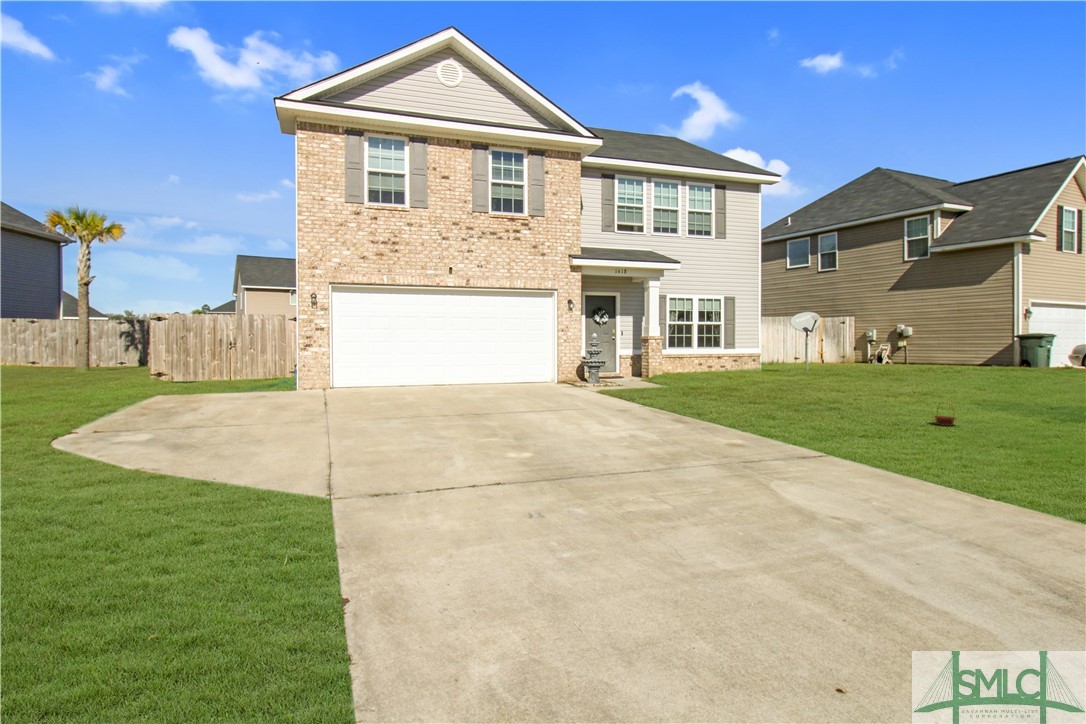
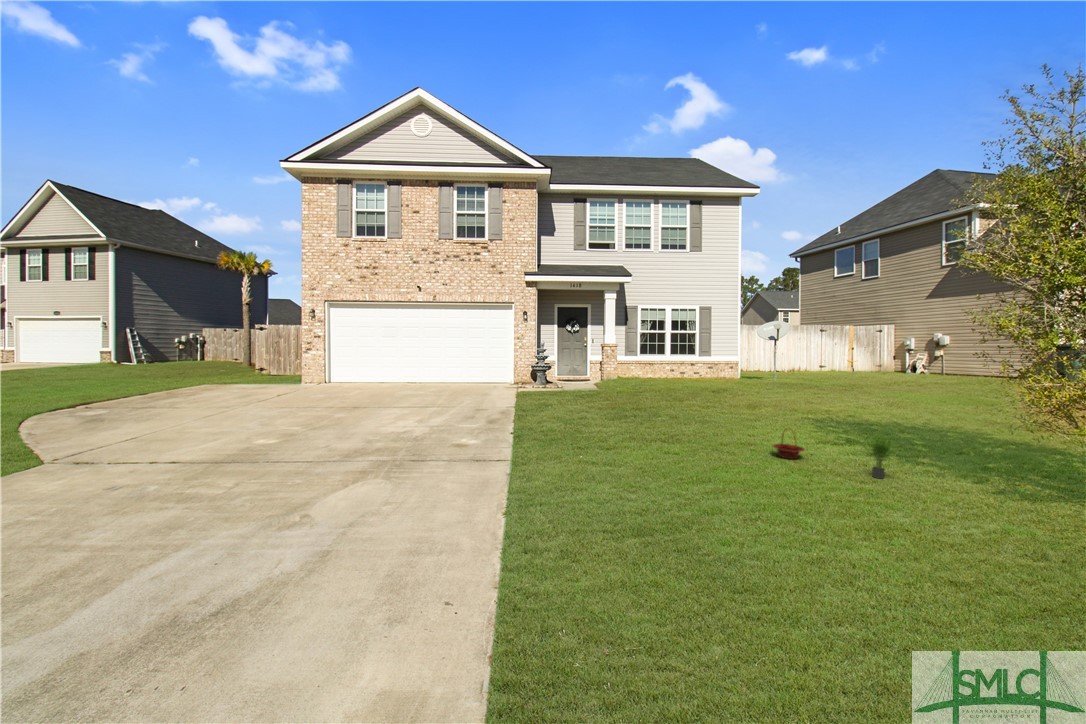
potted plant: none [1004,398,1036,433] -> present [865,434,892,479]

